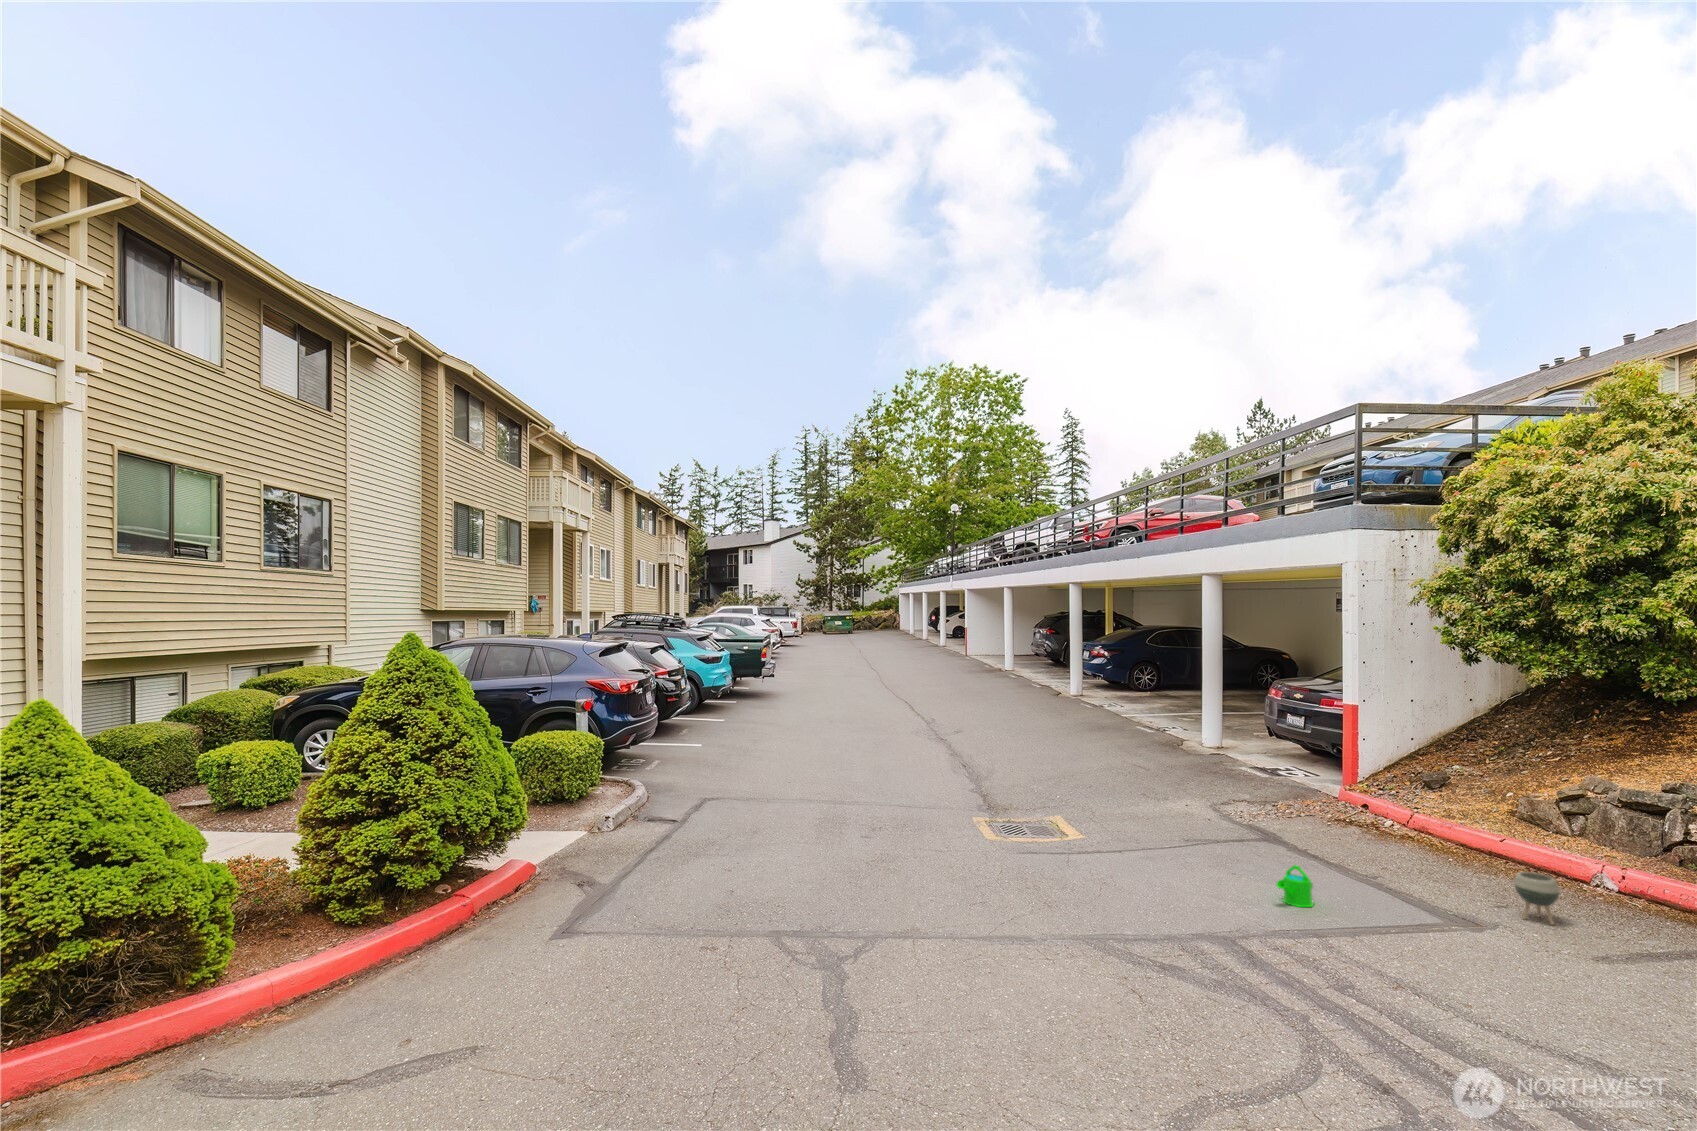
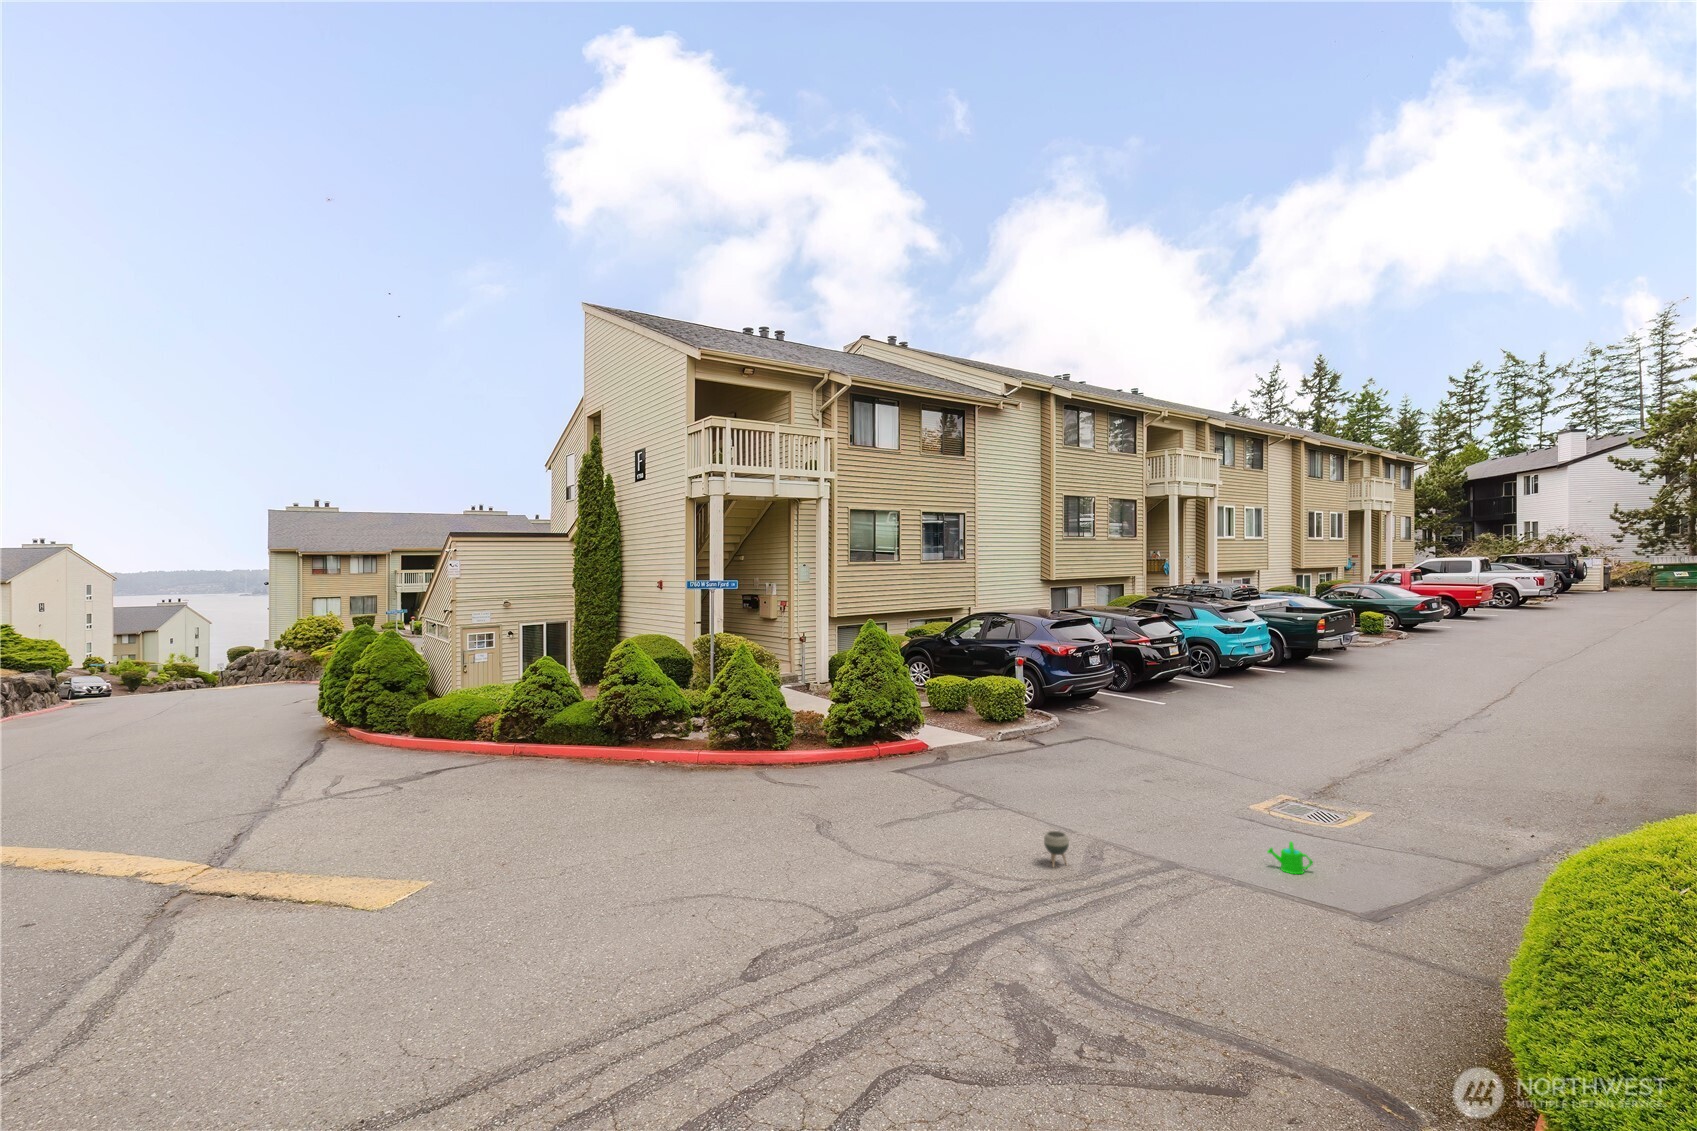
planter: present [1514,872,1560,925] -> present [1044,831,1069,867]

